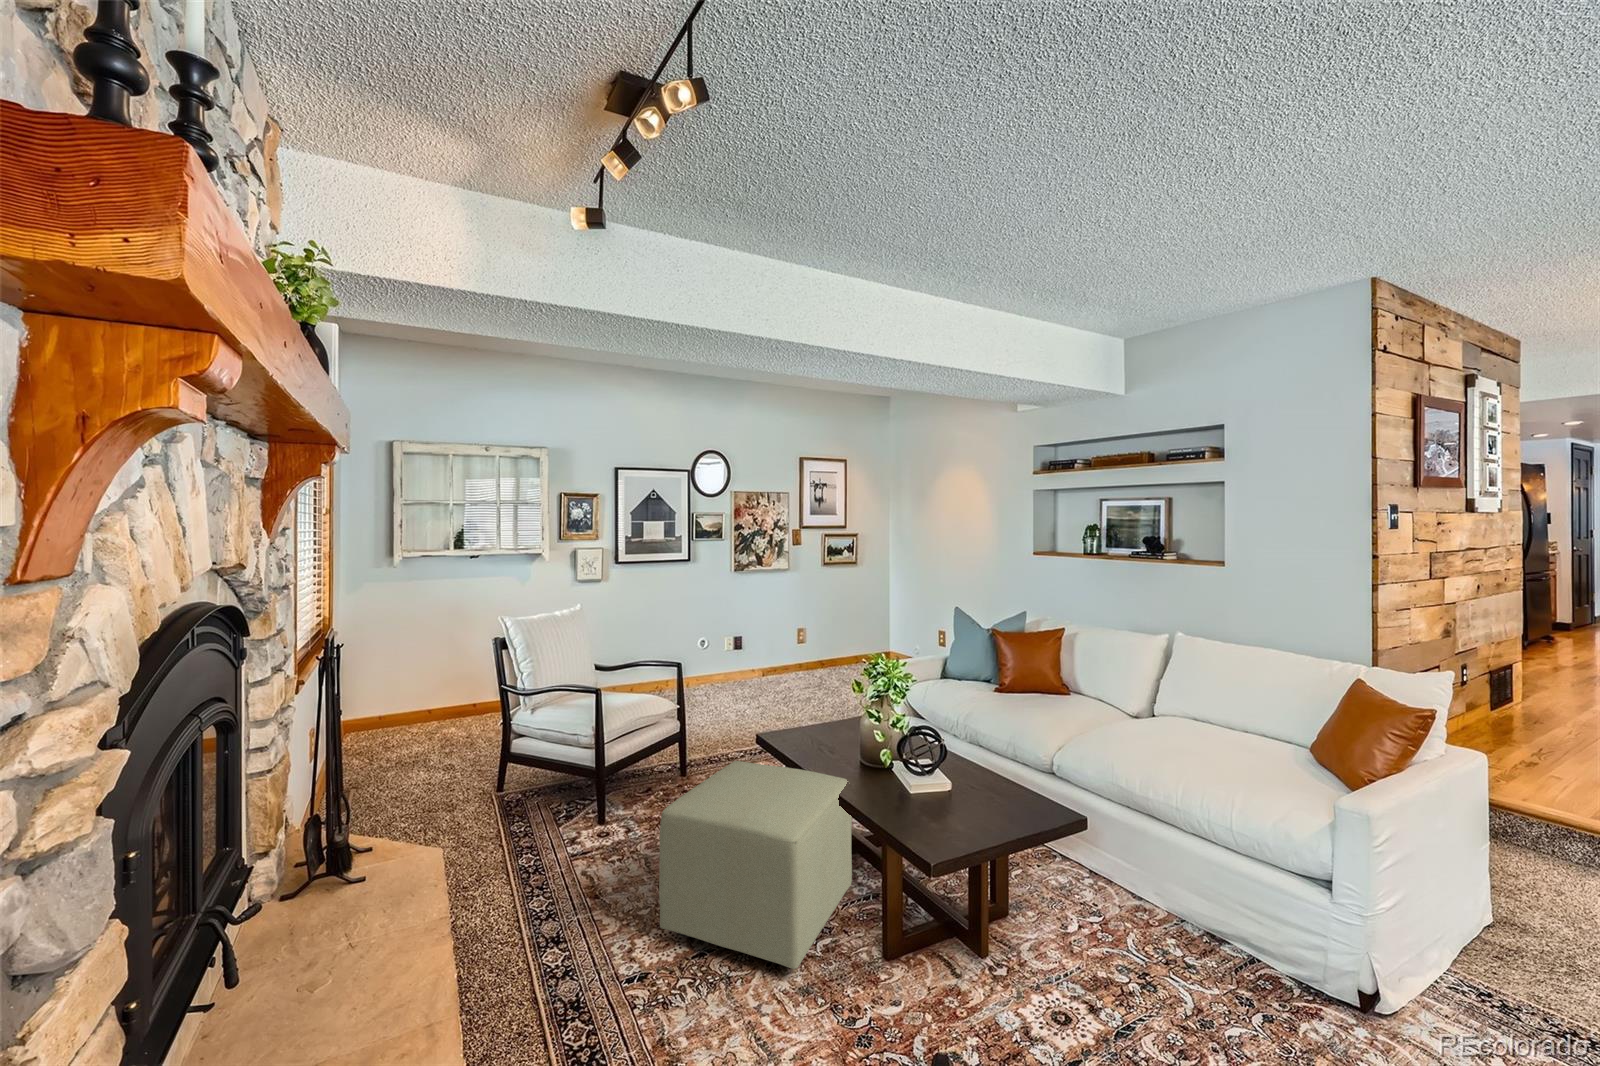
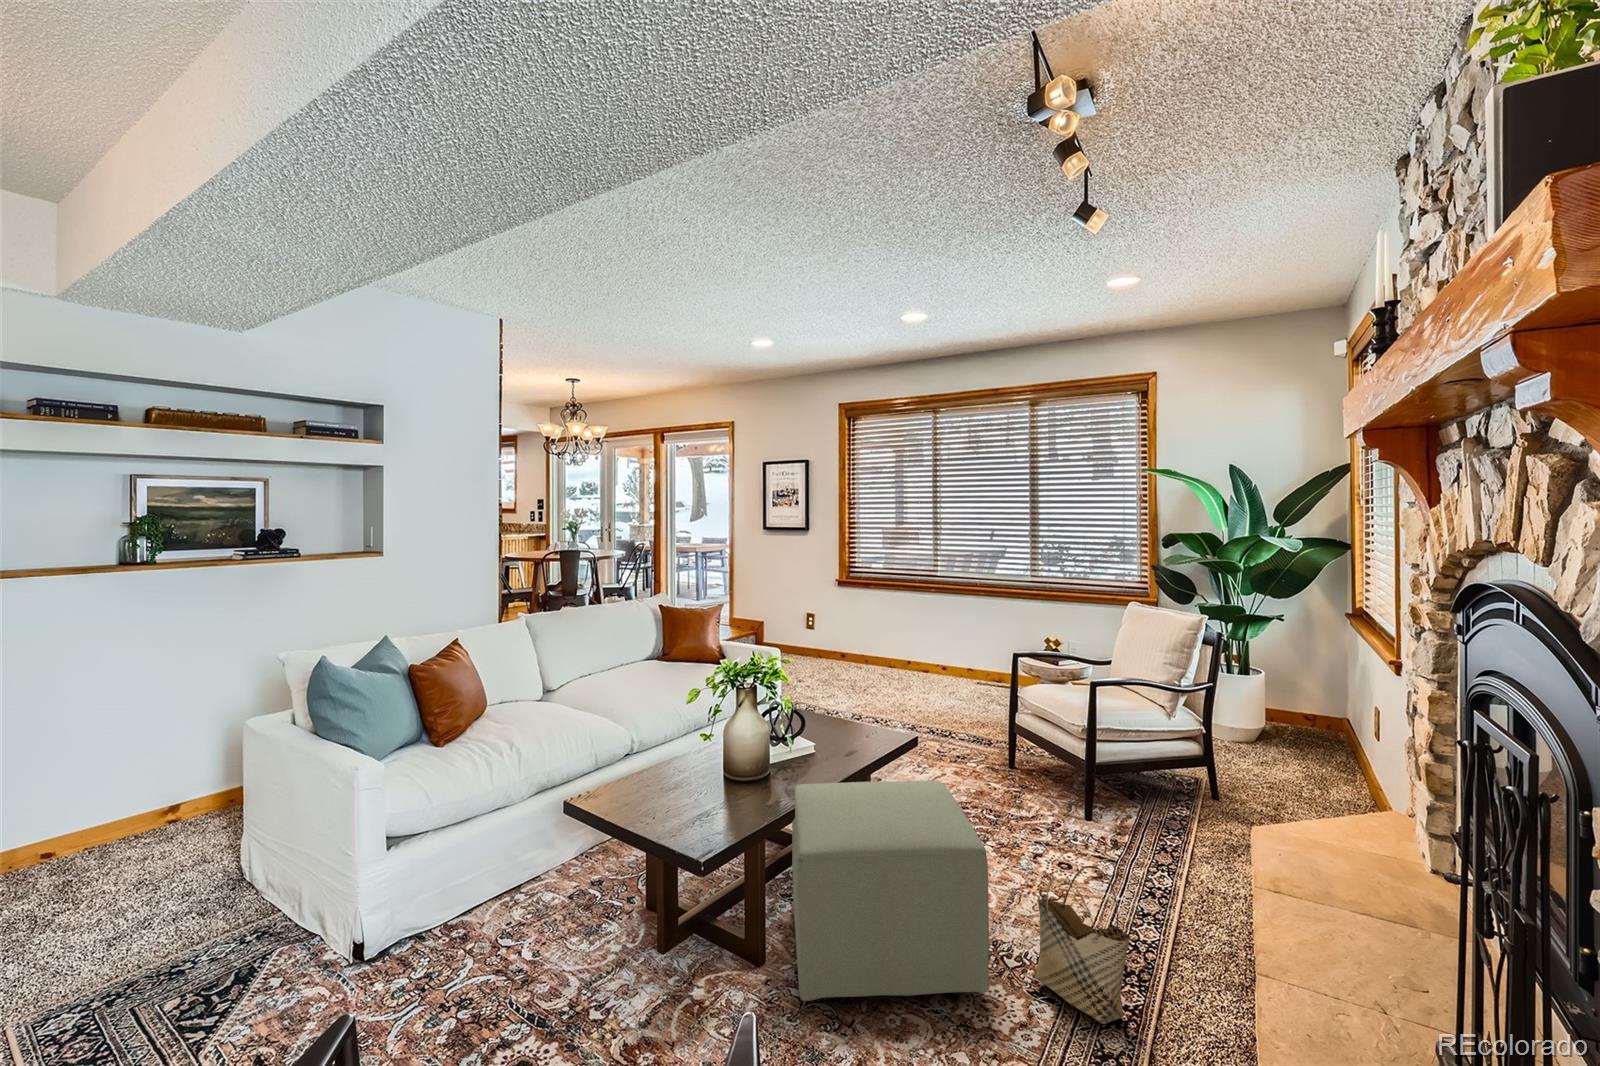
woven basket: none [563,862,655,1004] -> present [1035,866,1130,1024]

